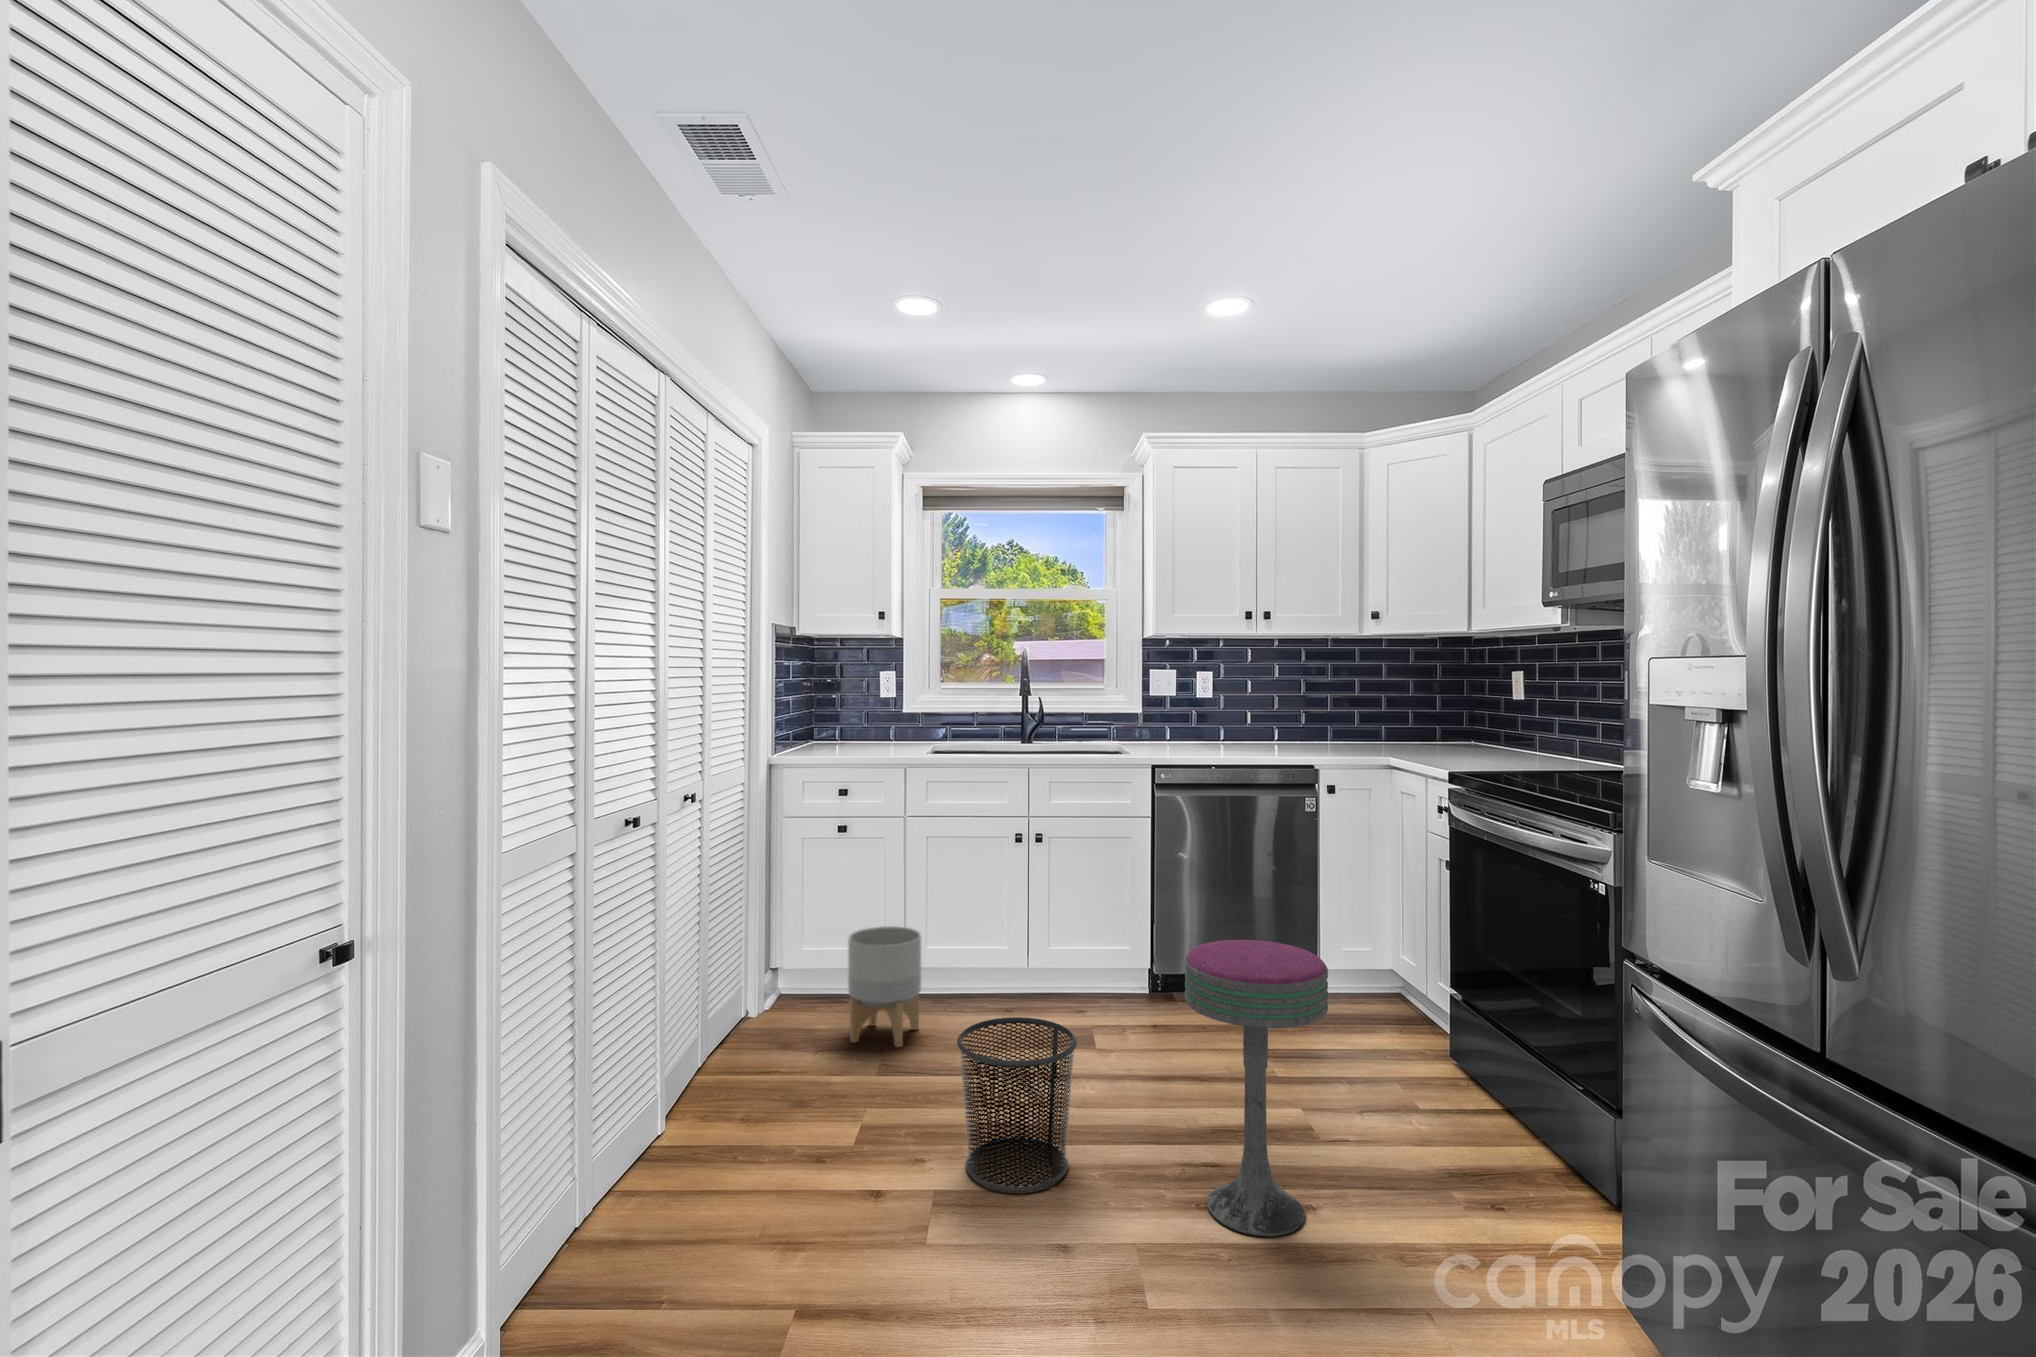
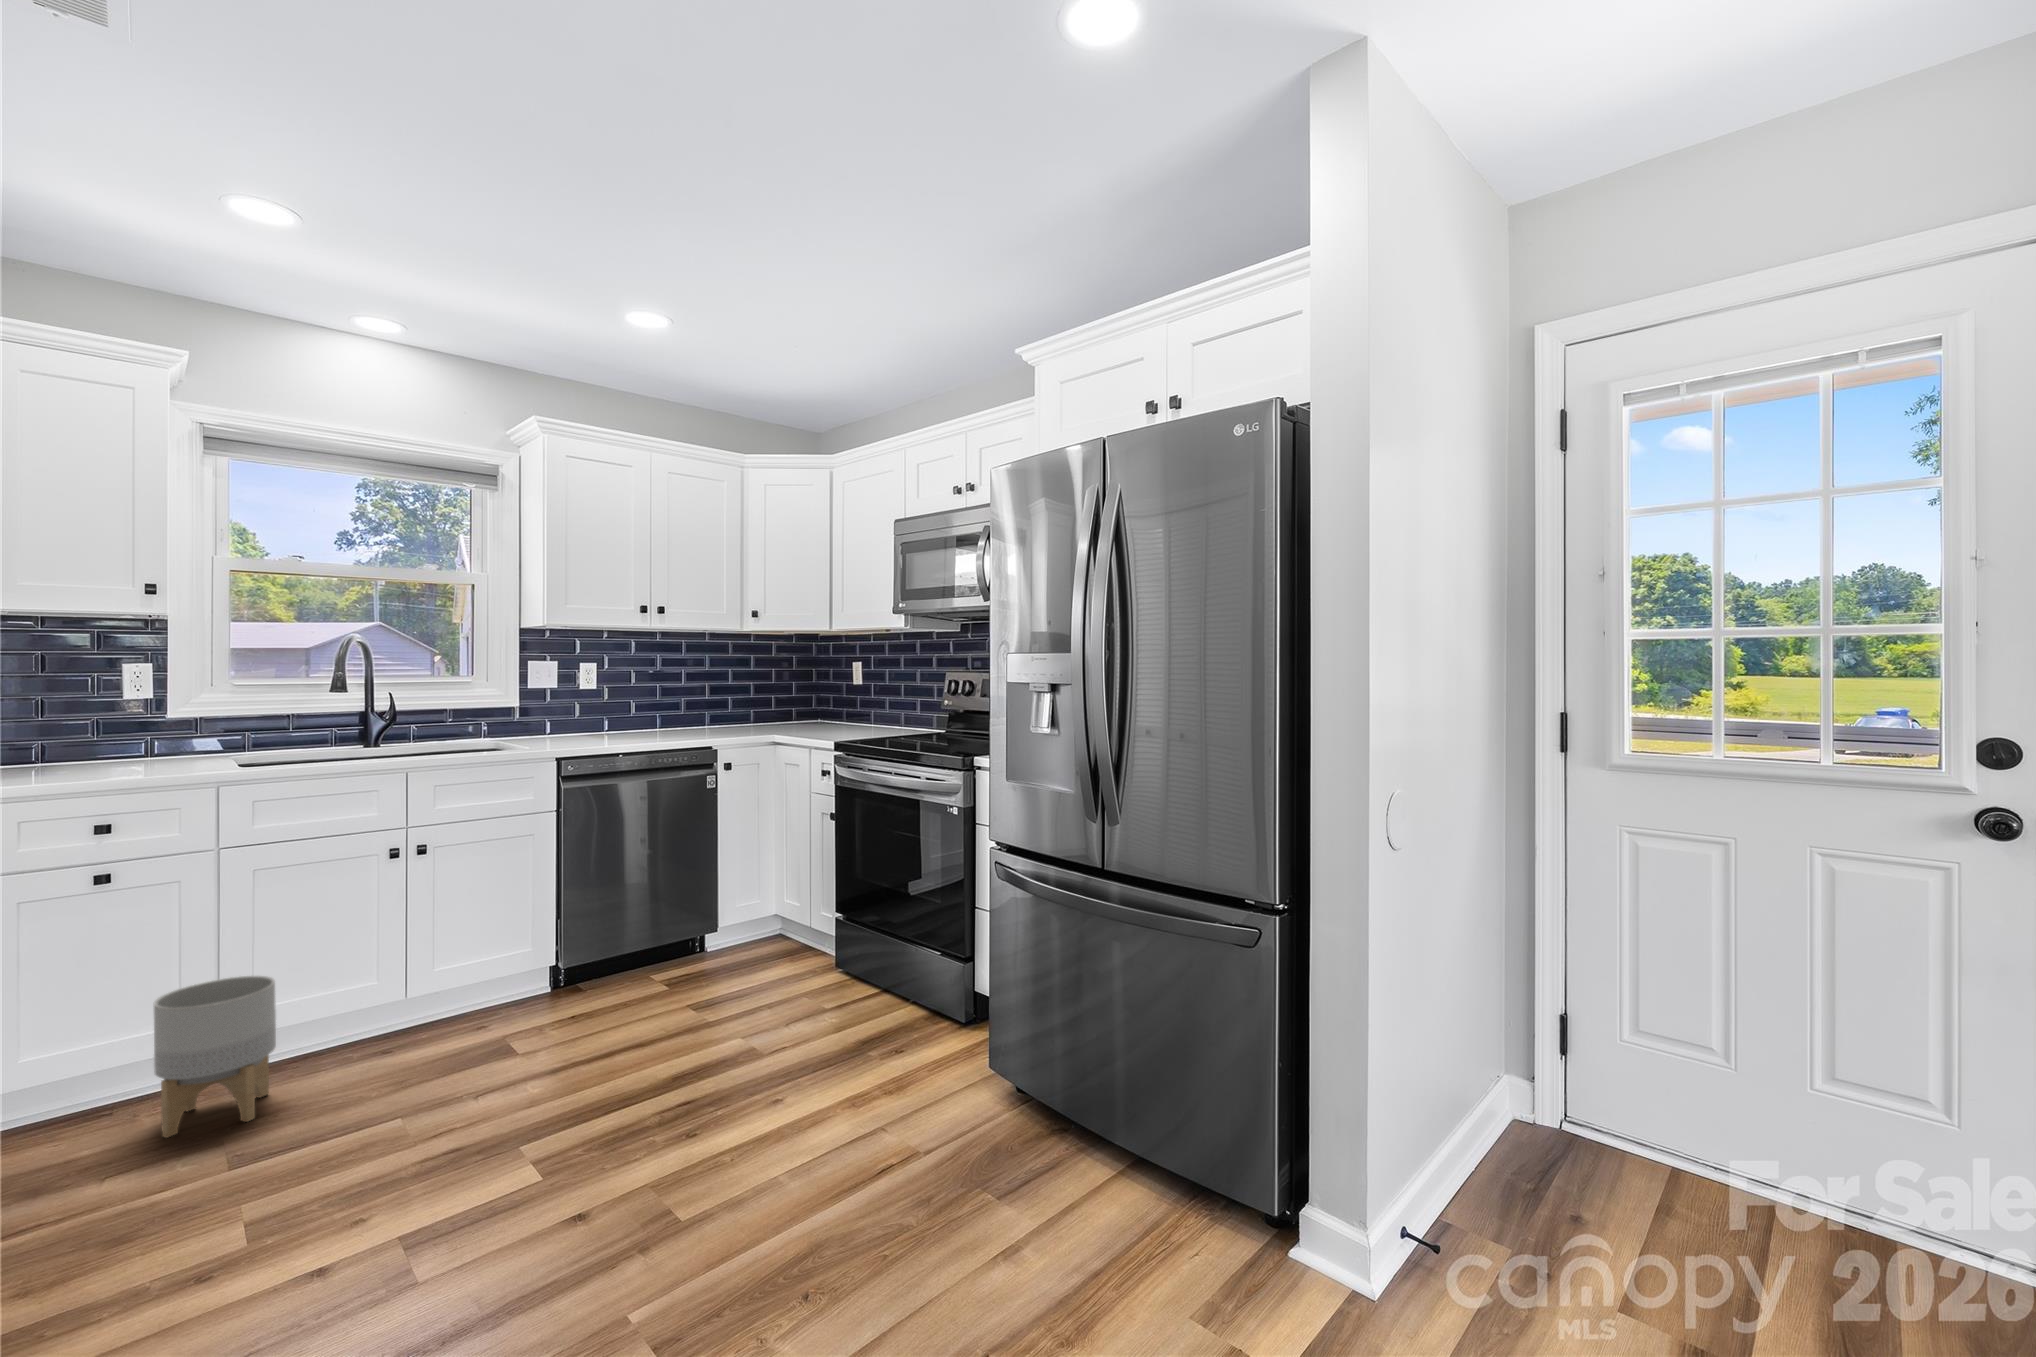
bar stool: present [1185,940,1328,1236] -> none [673,893,800,1146]
waste bin: present [957,1017,1077,1192] -> none [408,1020,556,1209]

